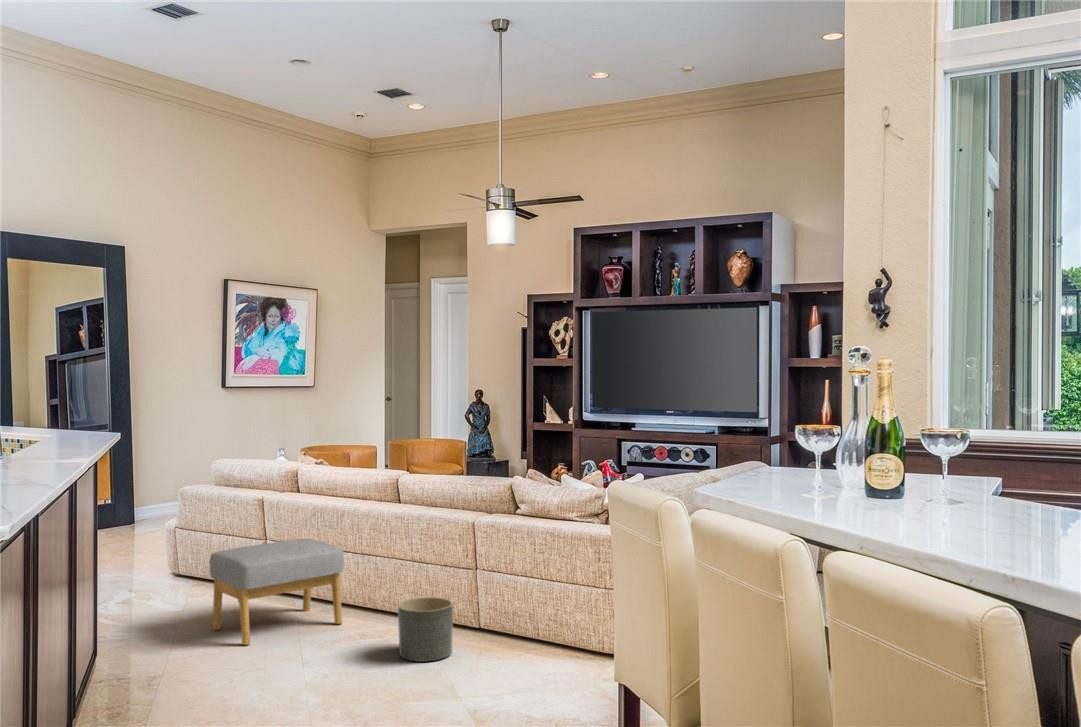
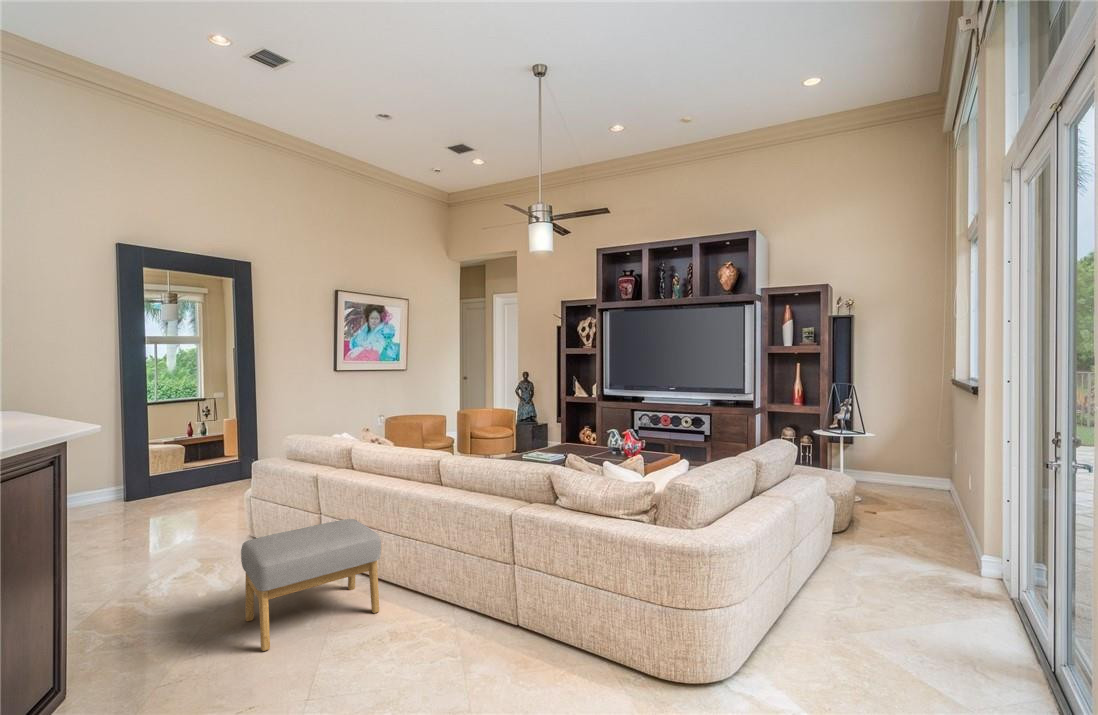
planter: present [398,597,453,662] -> none [424,601,486,689]

